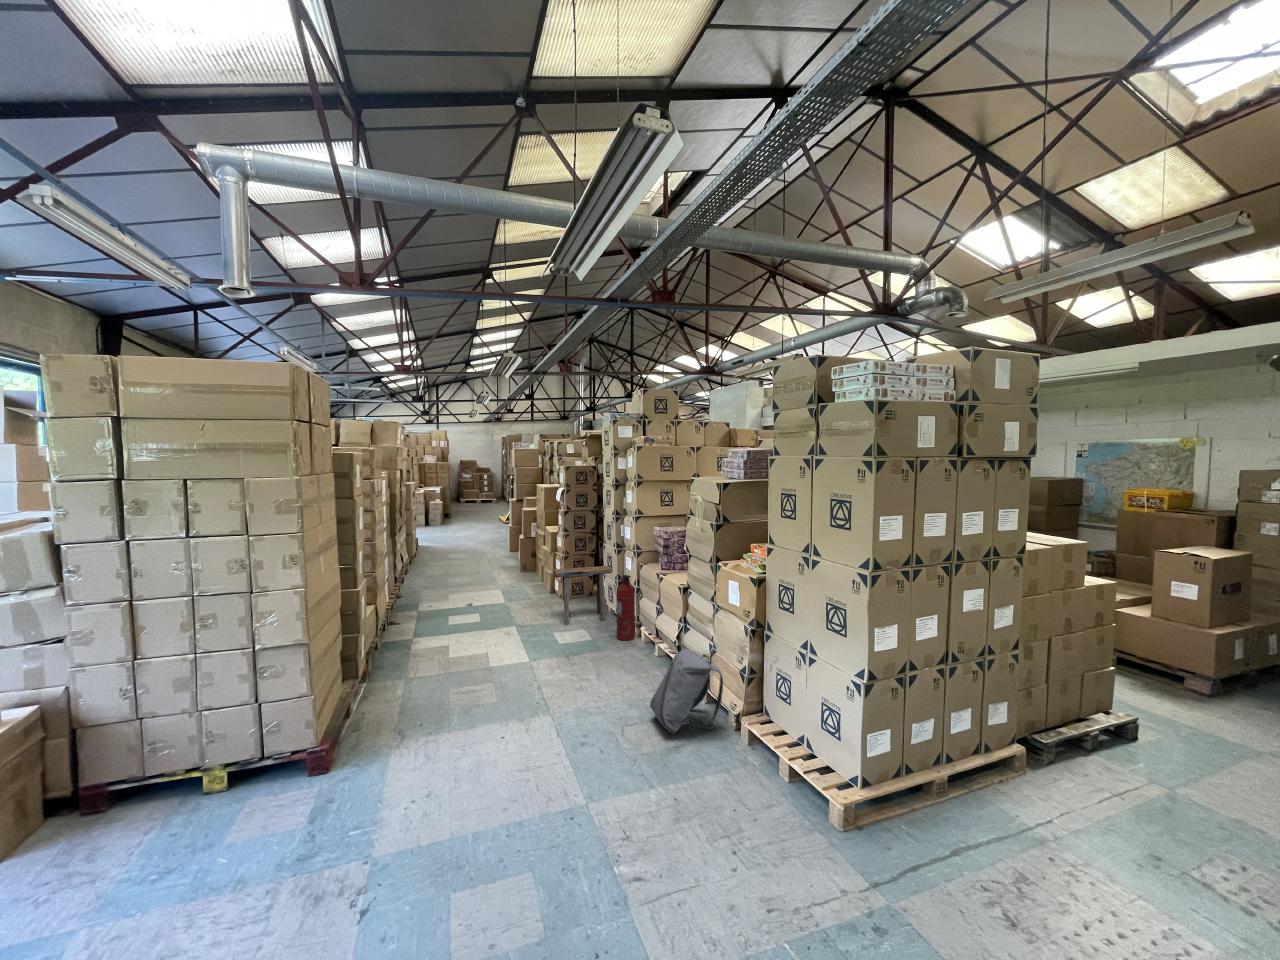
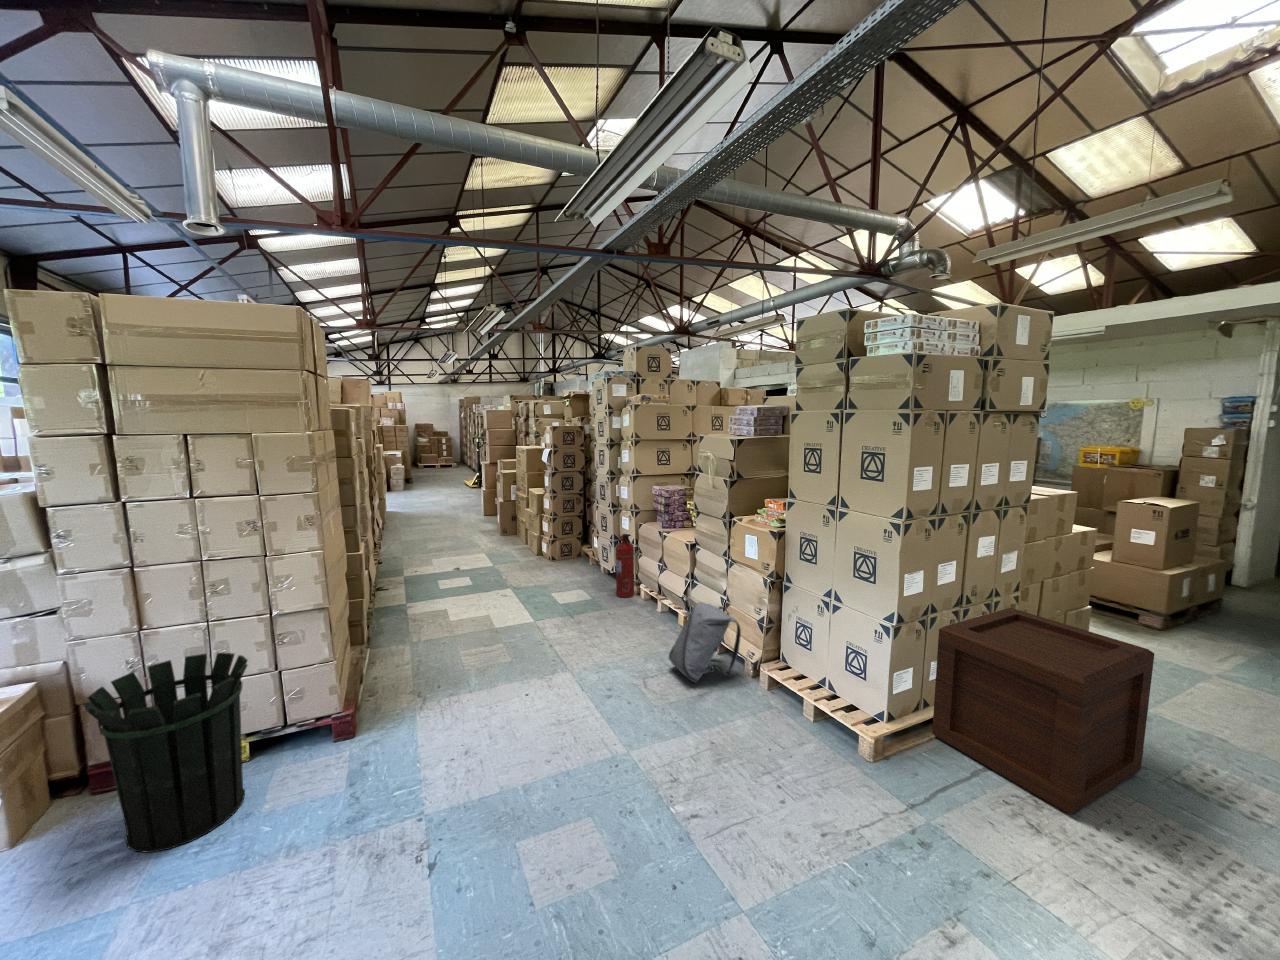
stool: present [554,566,612,625] -> none [548,526,607,584]
wooden crate: none [916,668,1158,909] -> present [932,608,1154,814]
waste bin: none [69,684,224,876] -> present [84,653,247,853]

